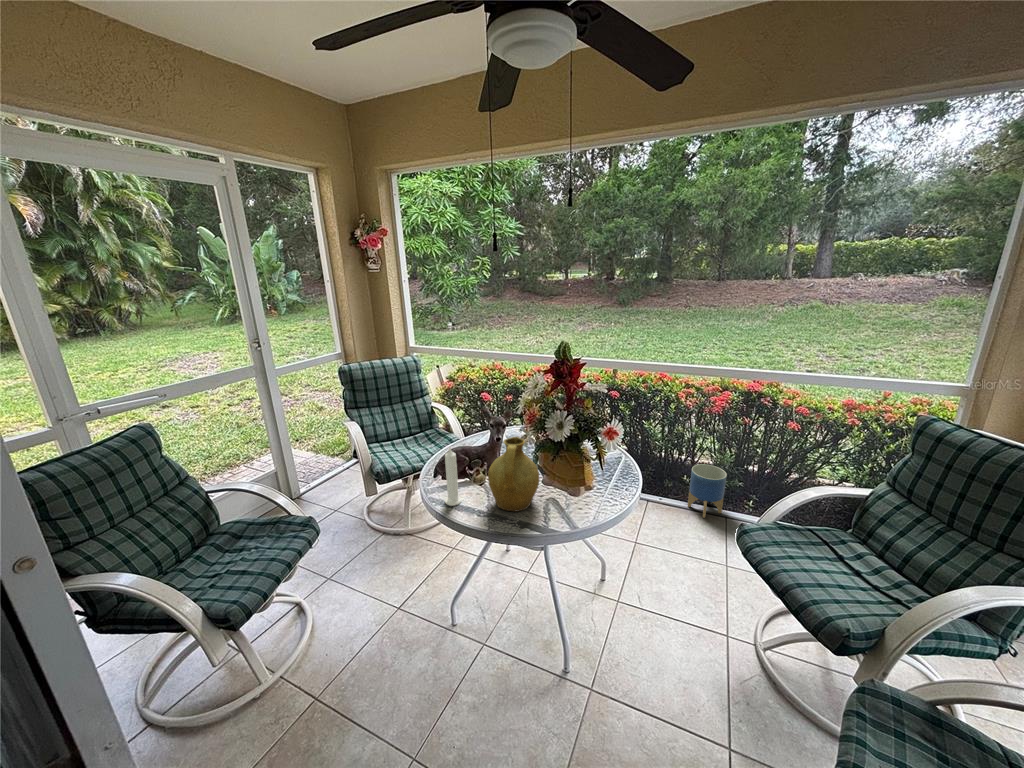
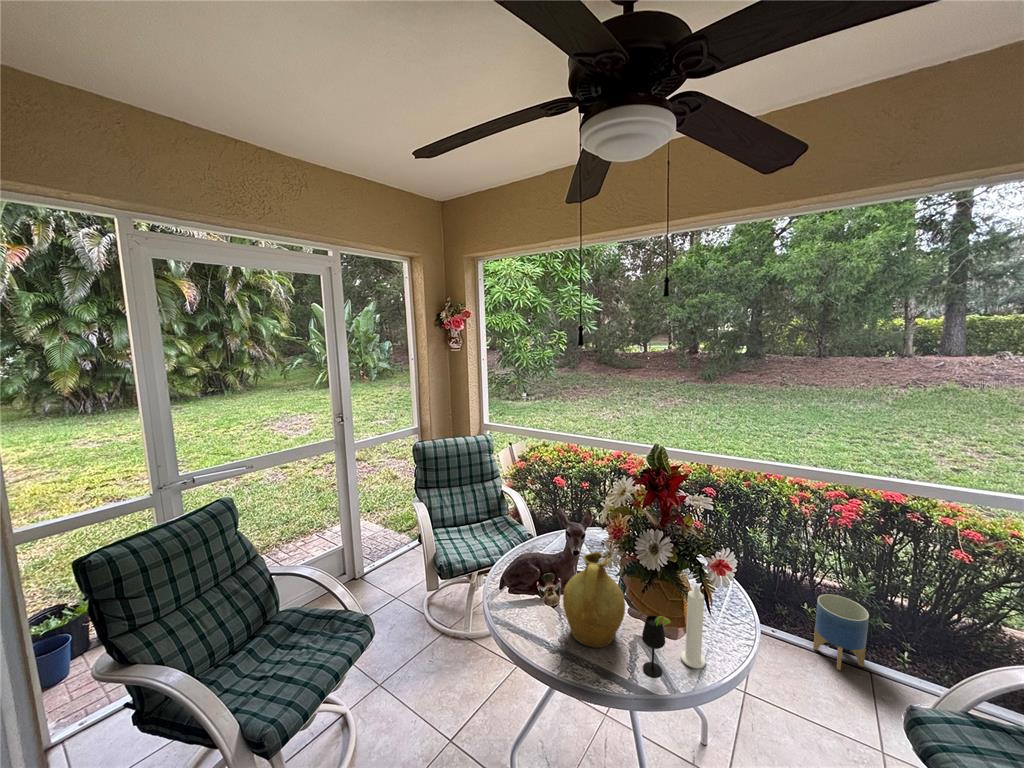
candle: present [445,448,462,506] -> present [681,585,705,668]
wine glass: none [552,475,574,524] -> present [642,615,671,677]

